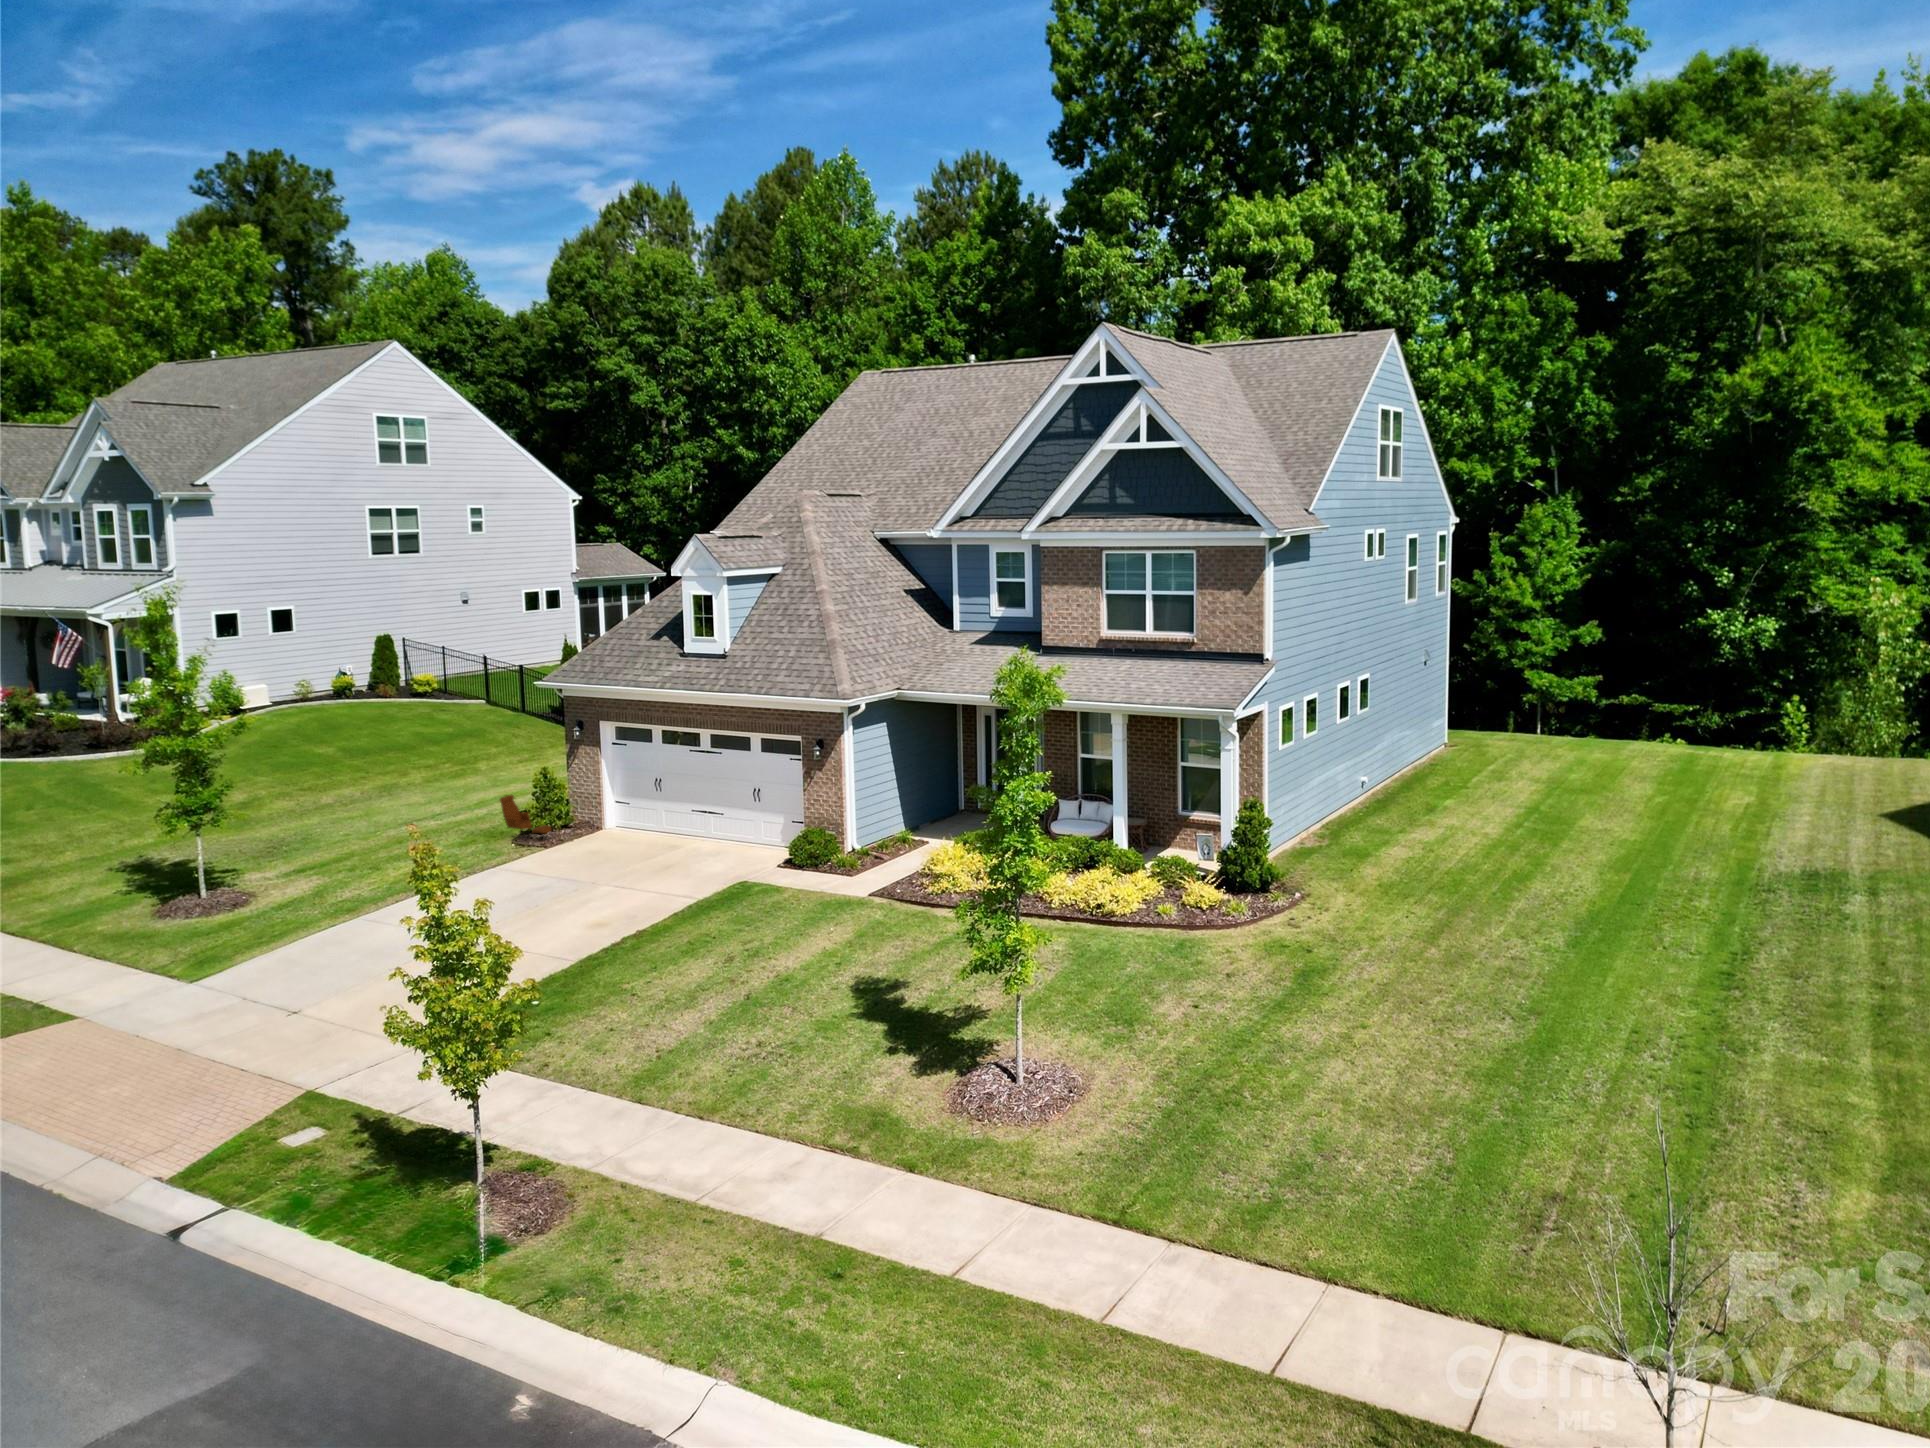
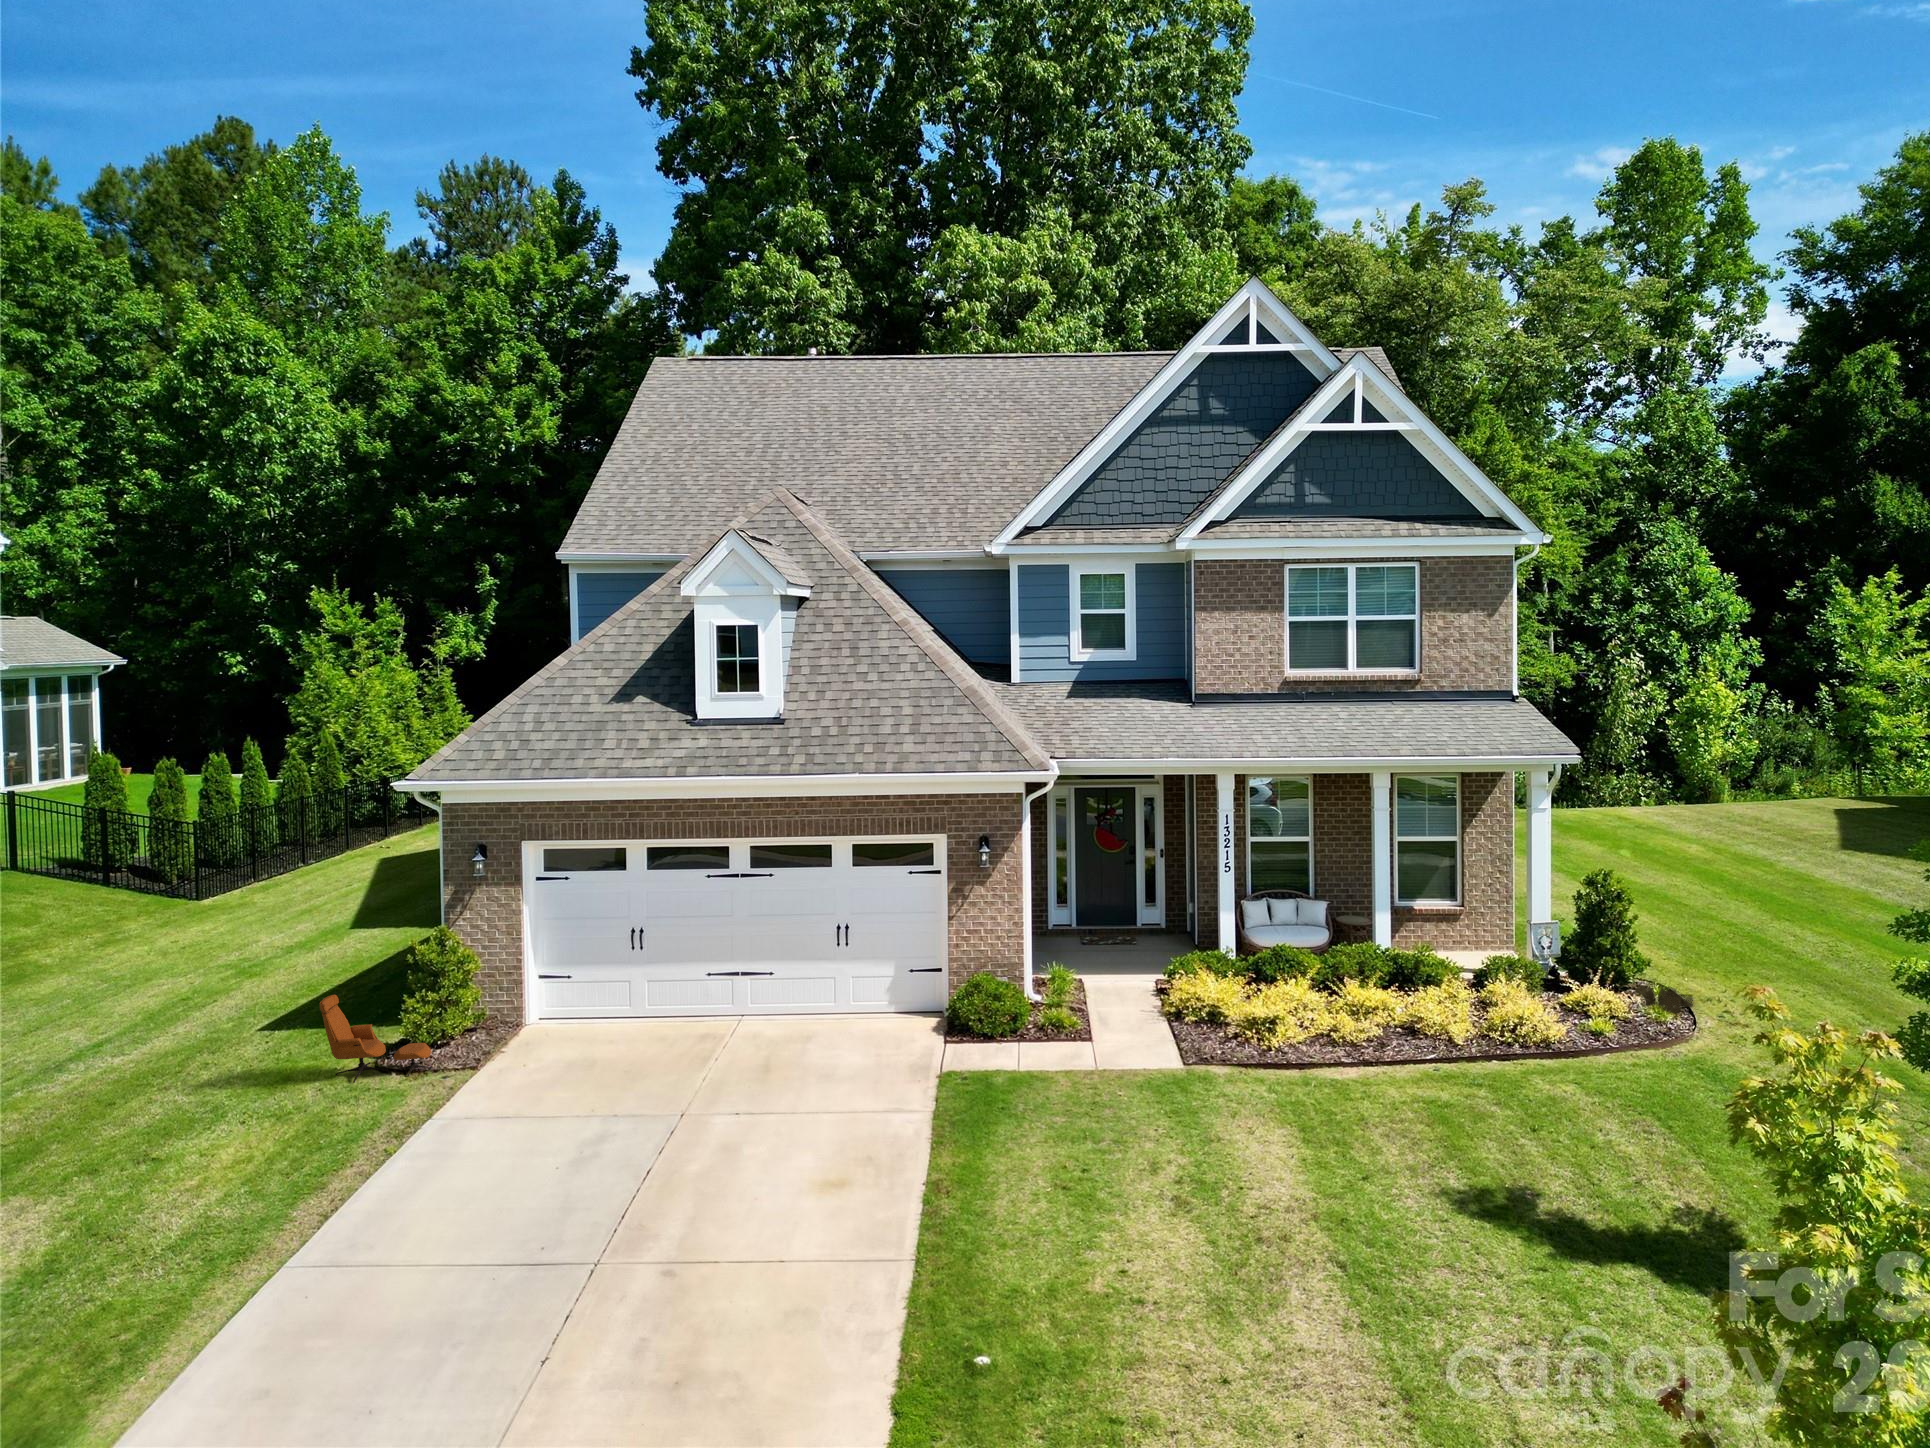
woven basket: none [1244,900,1283,925] -> present [1635,985,1693,1013]

